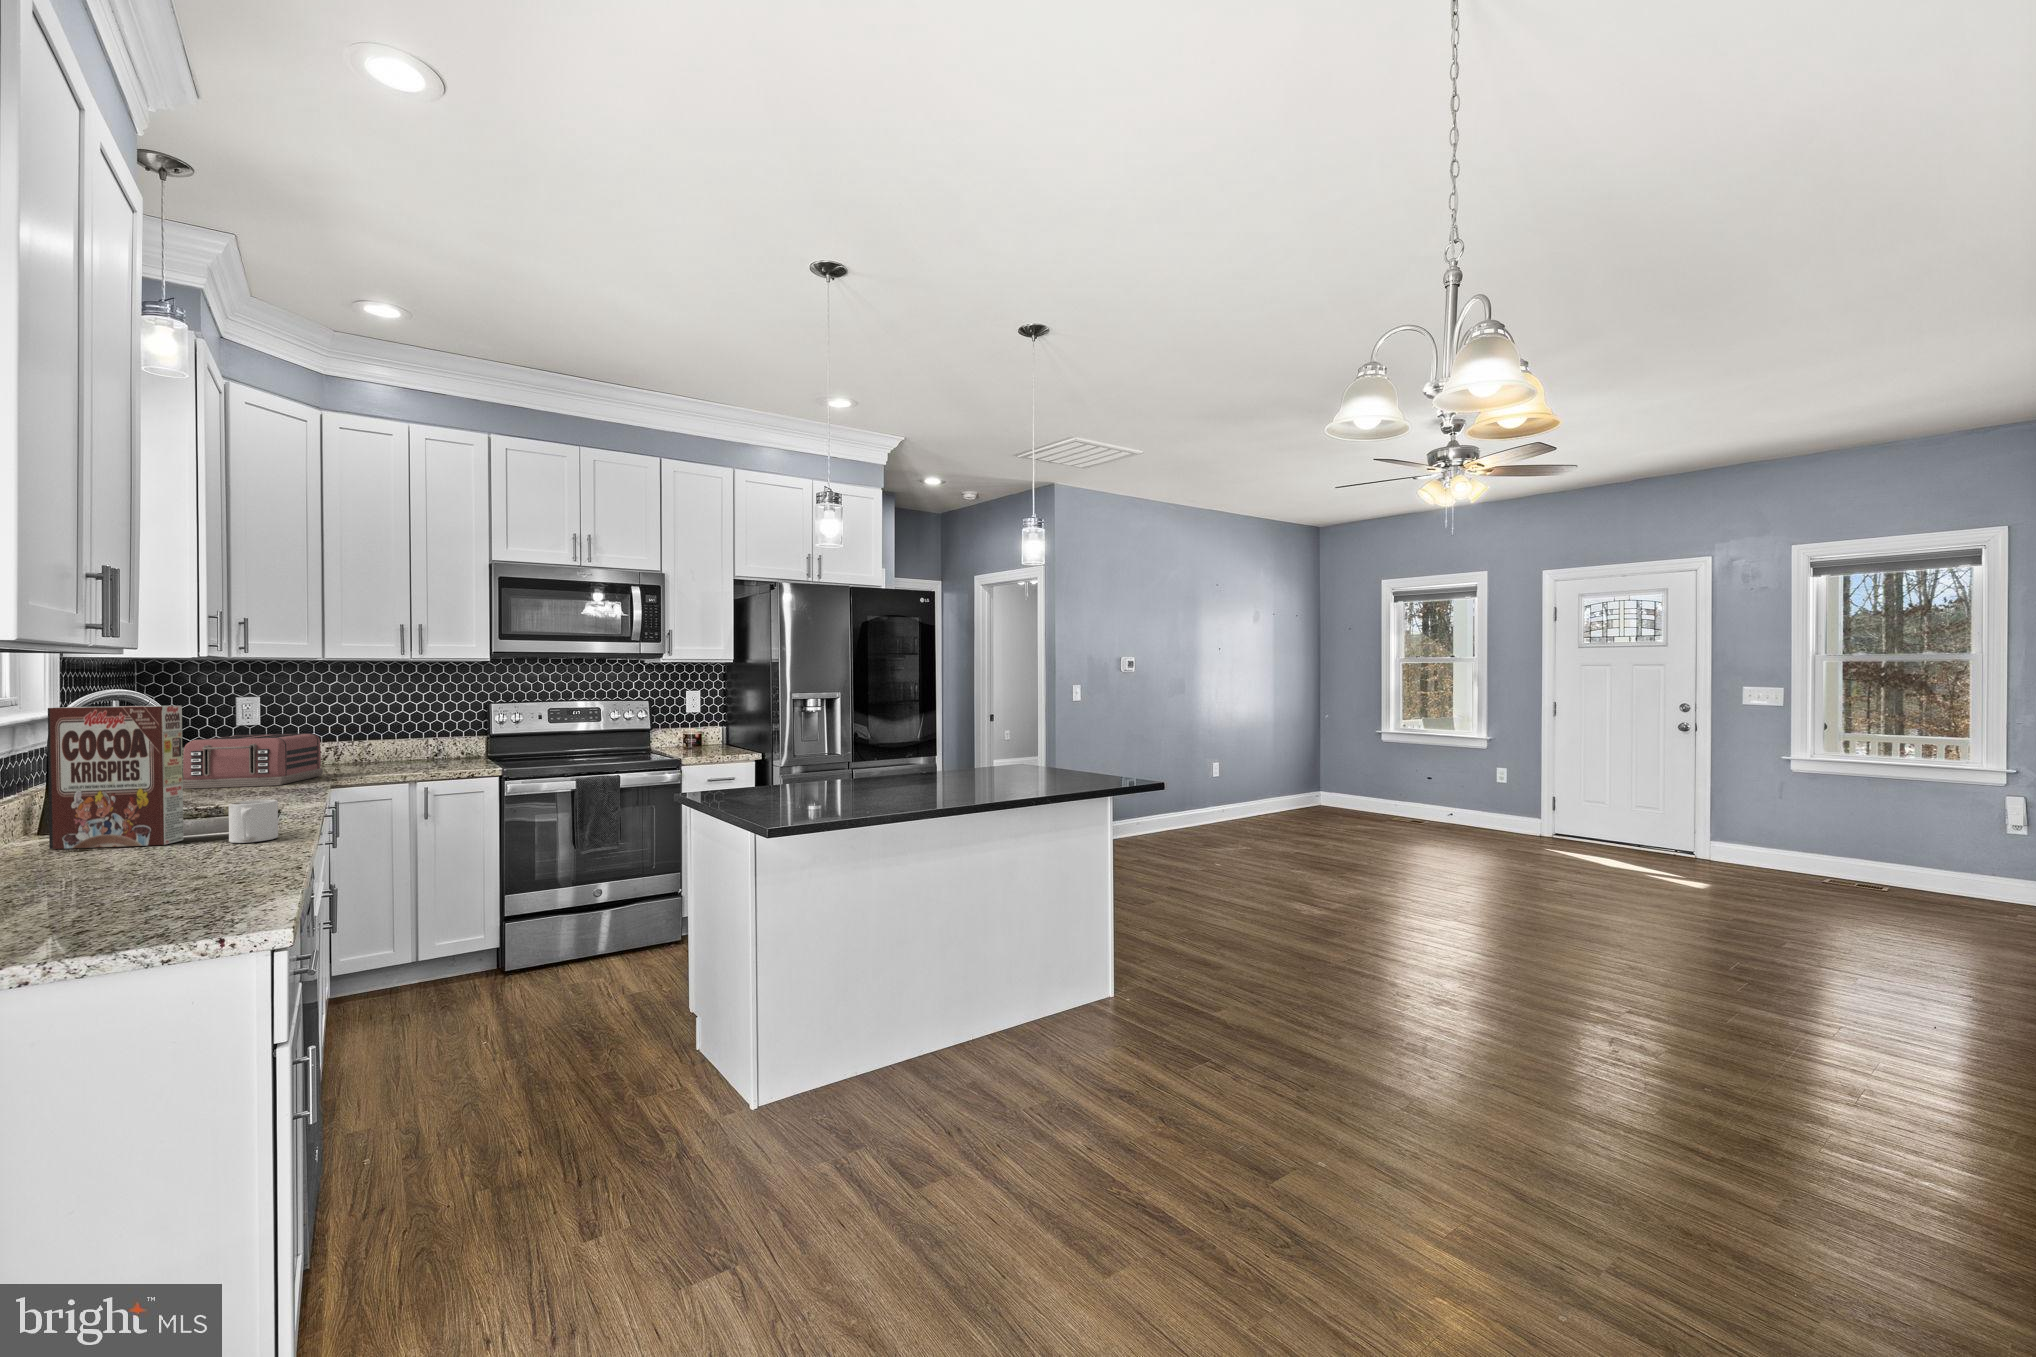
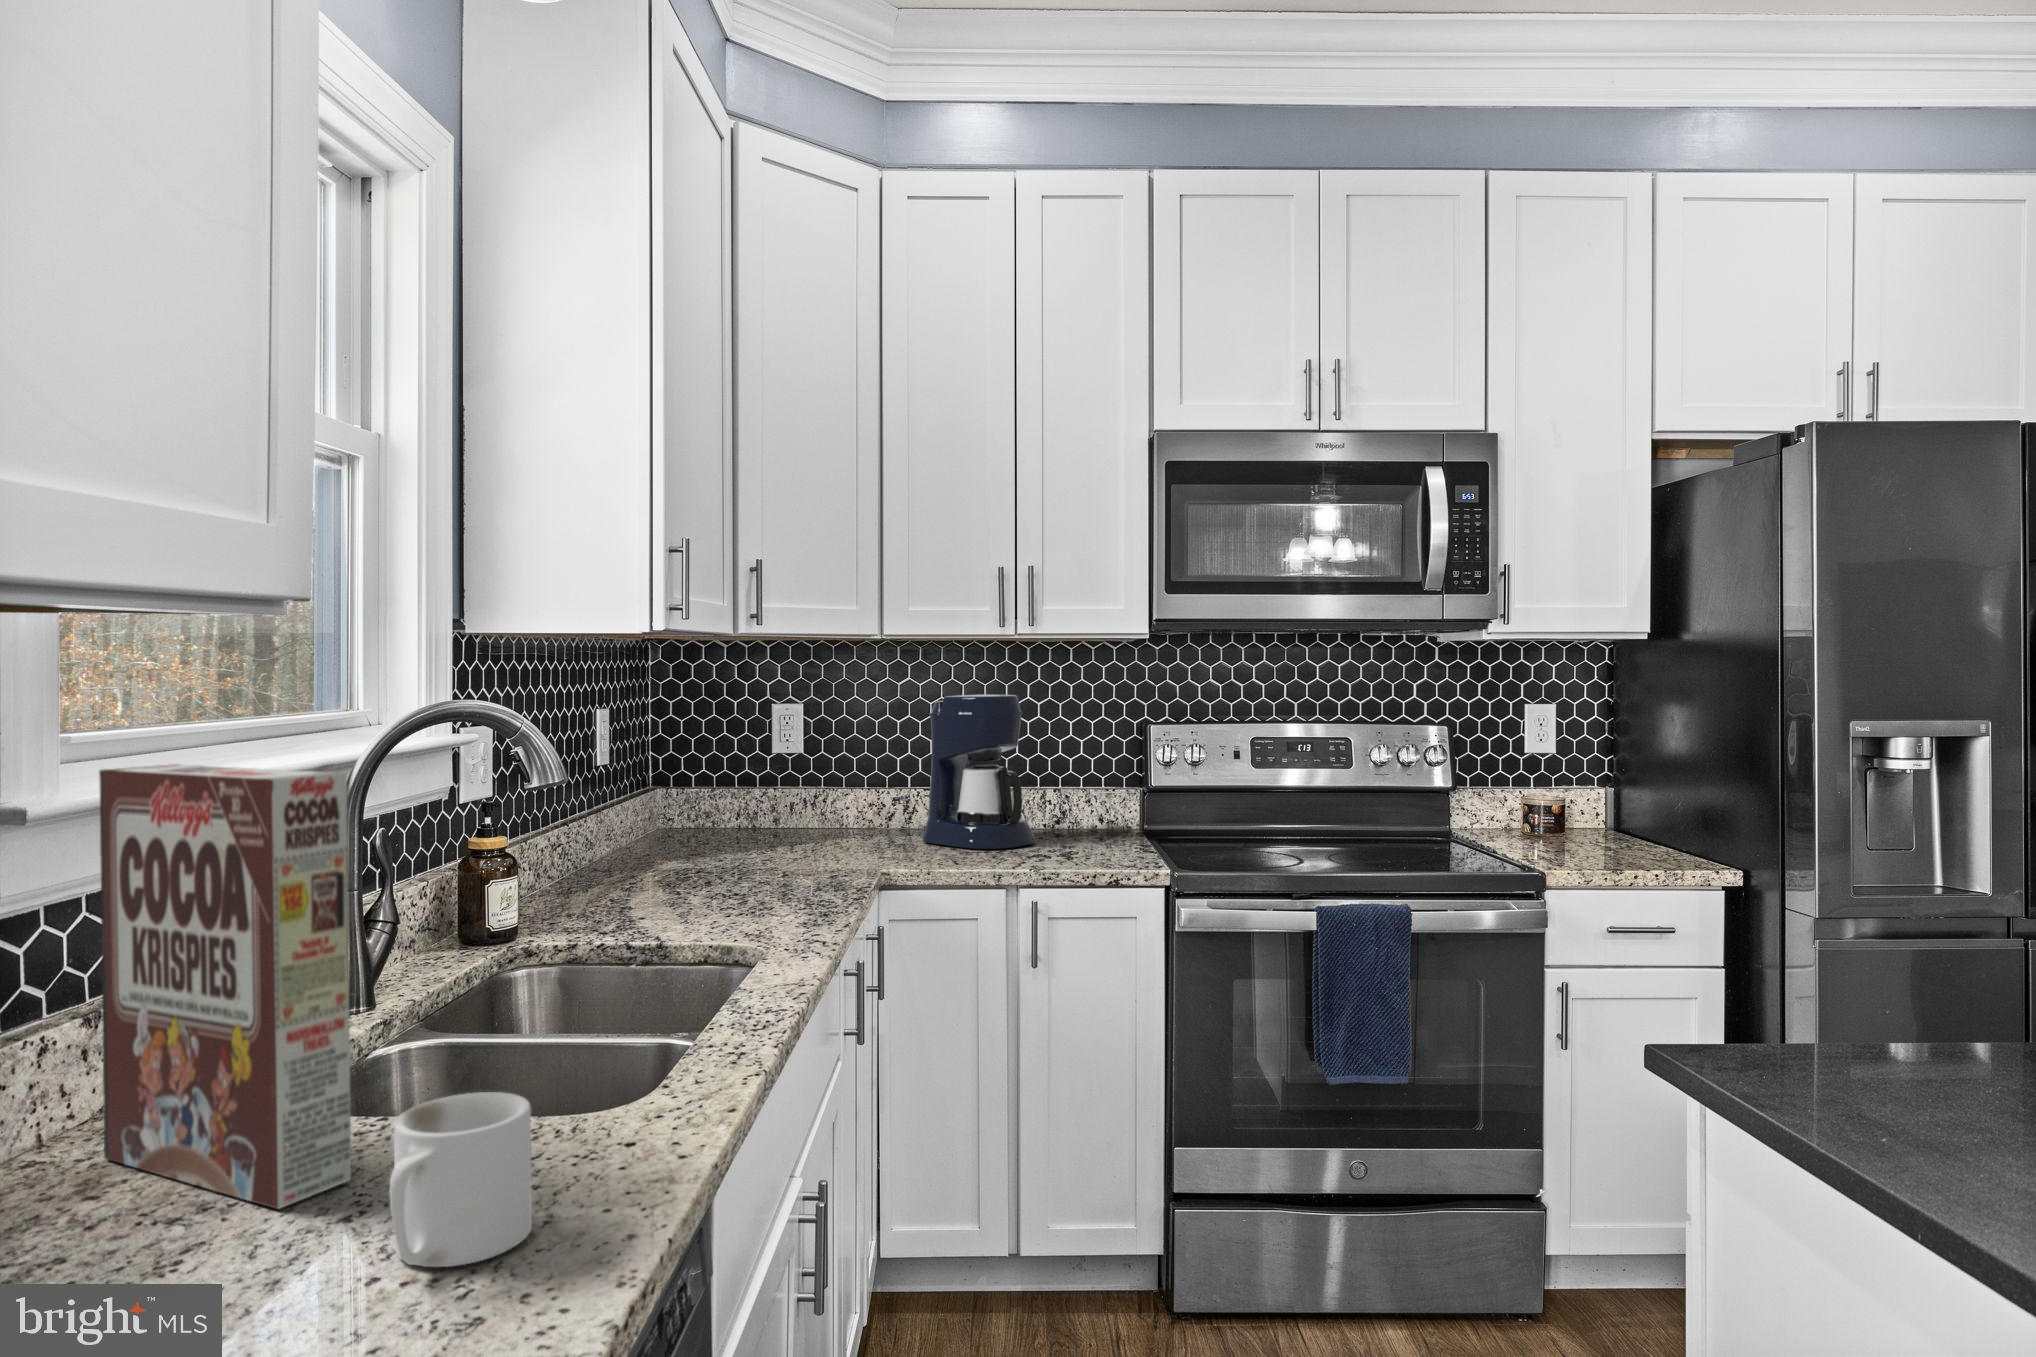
coffee maker: none [350,689,423,768] -> present [922,694,1035,849]
toaster: present [183,733,323,789] -> none [655,777,870,887]

